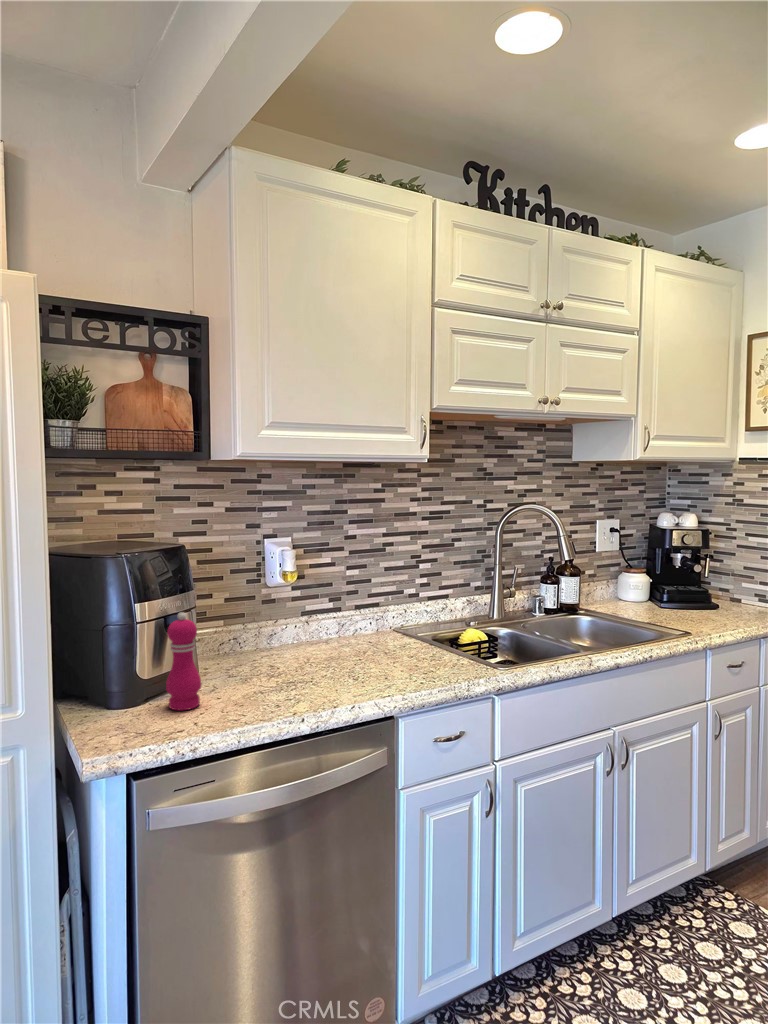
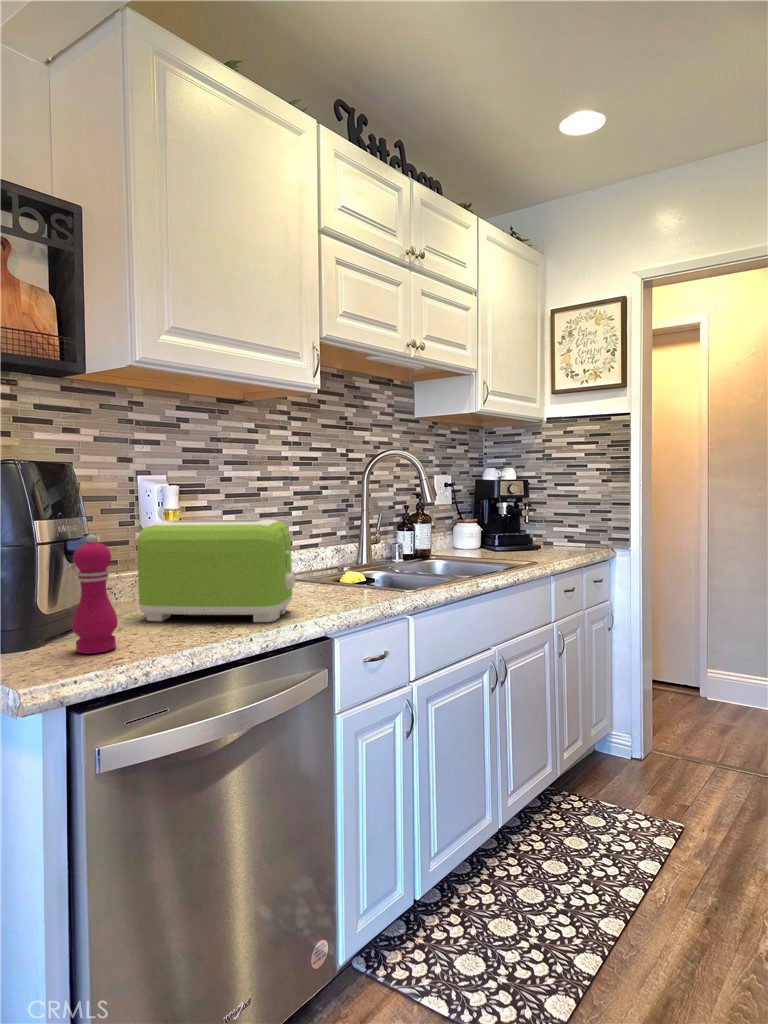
toaster: none [240,588,370,691] -> present [137,519,295,622]

